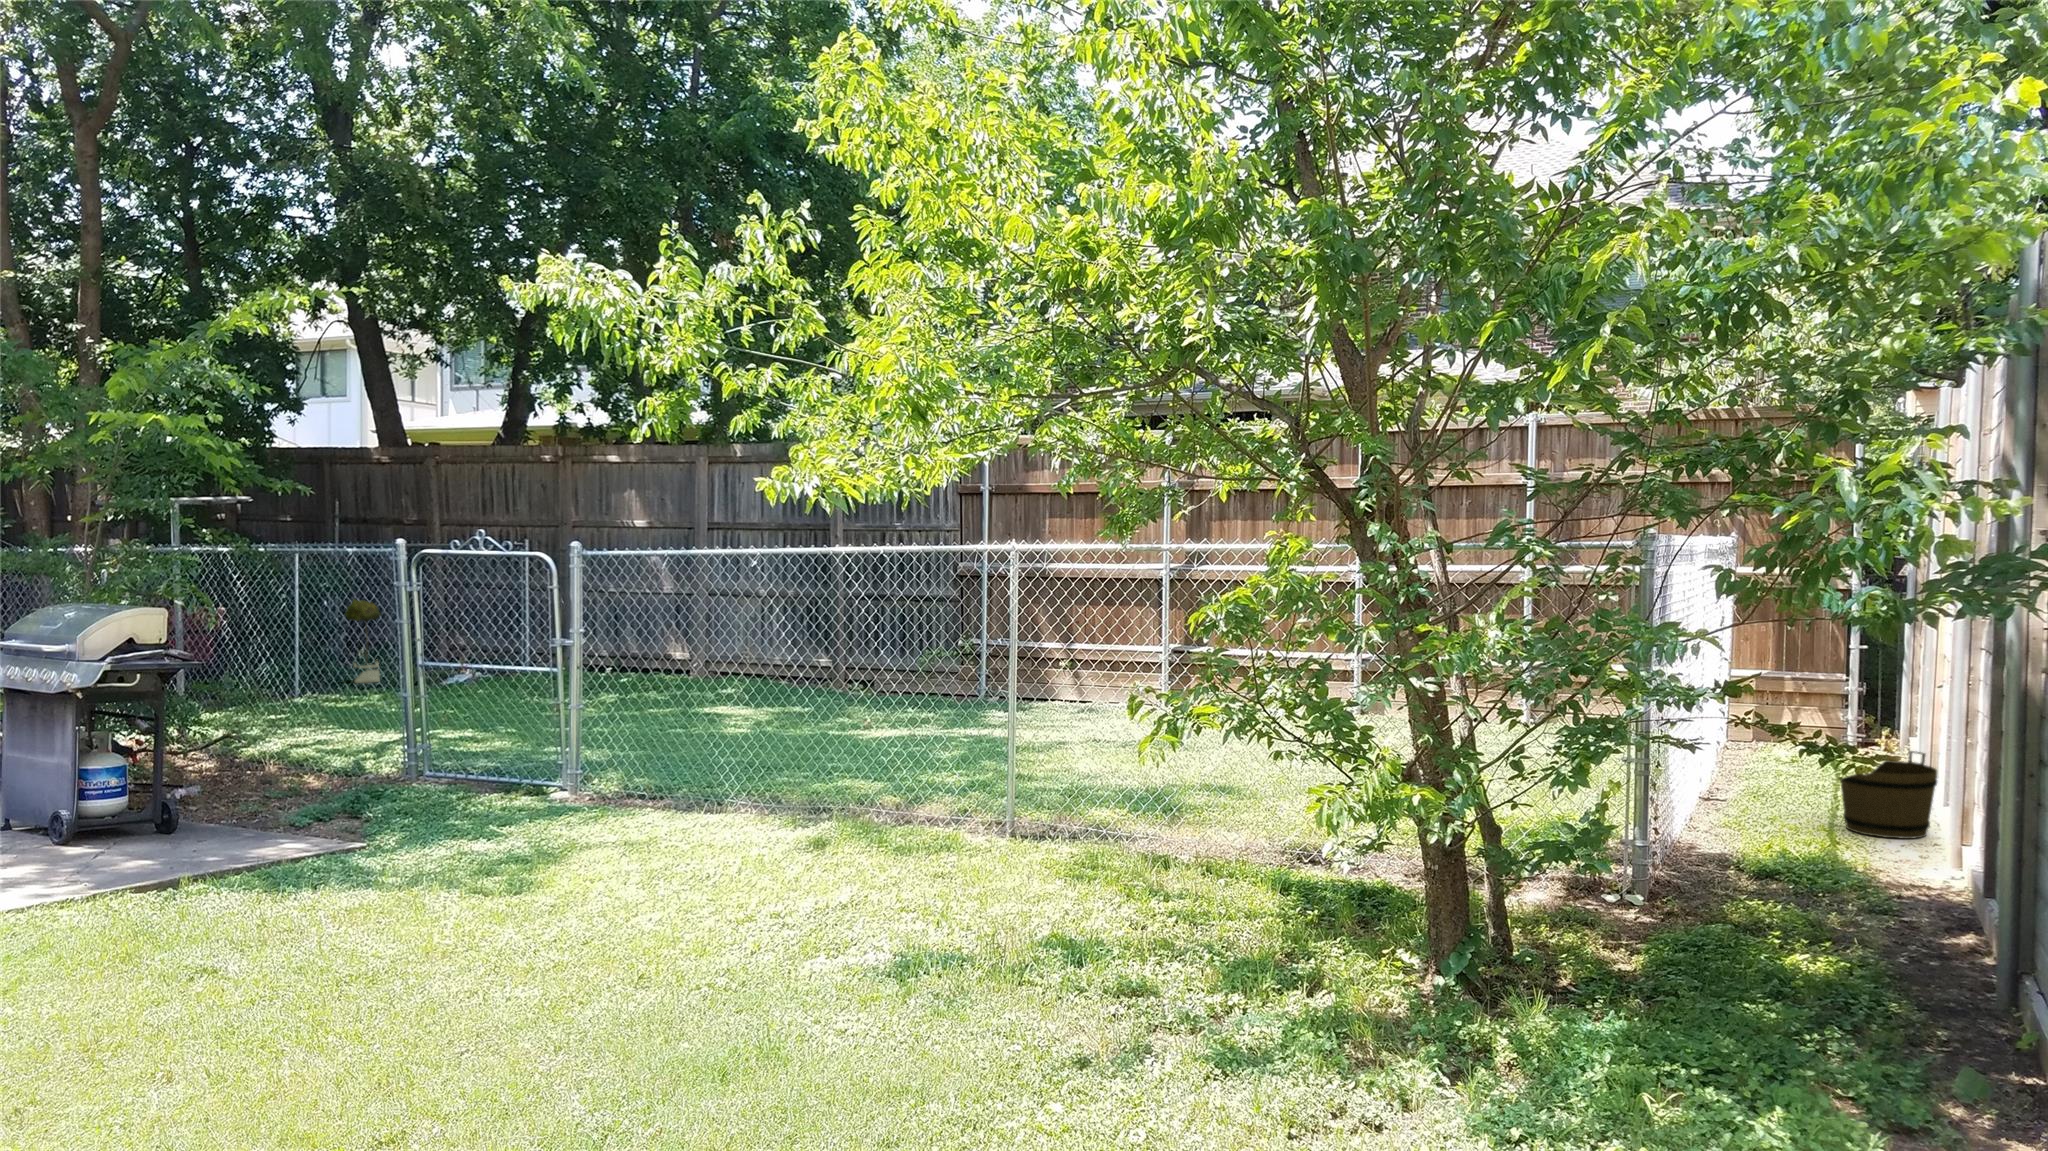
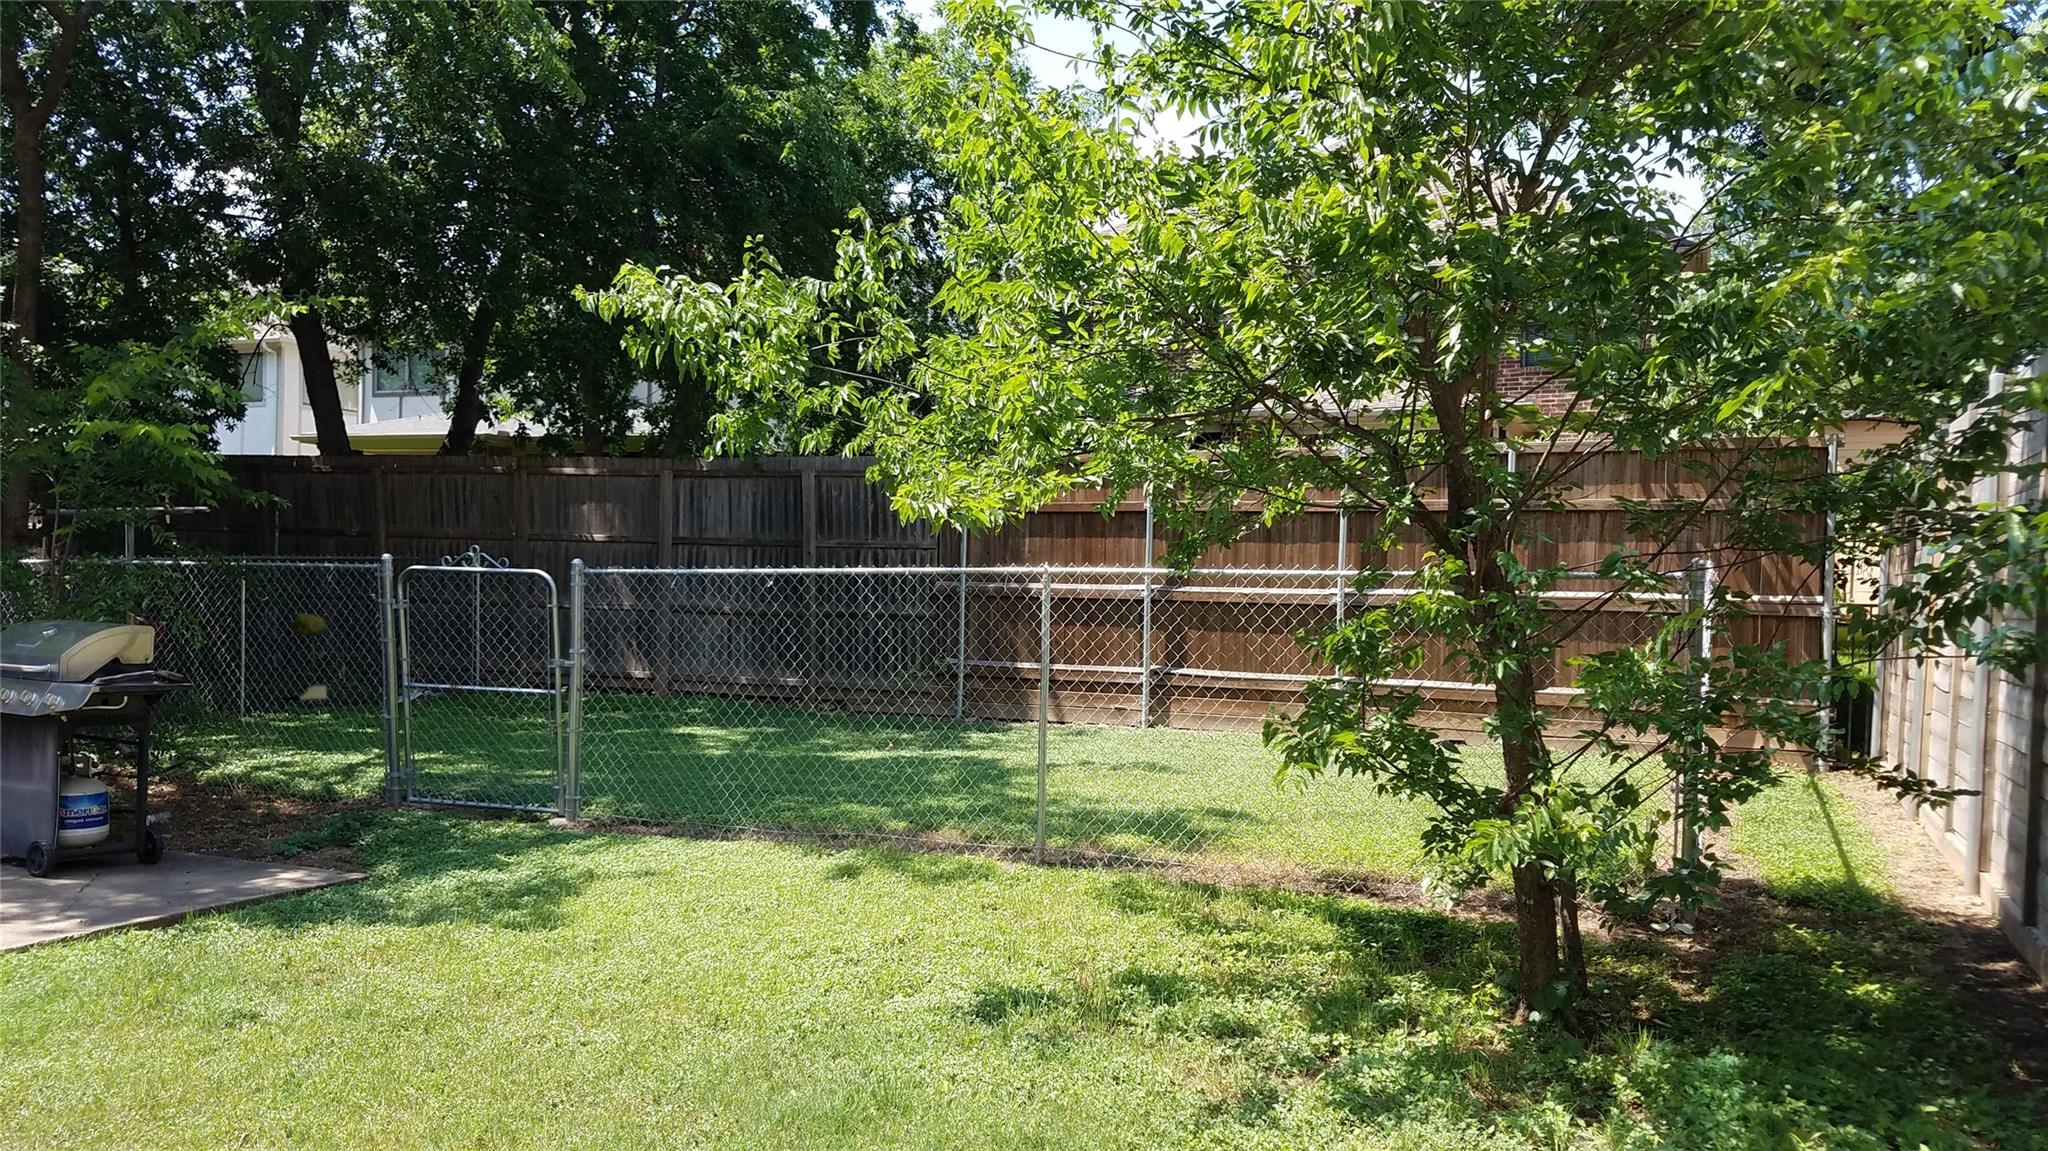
bucket: present [1840,751,1937,839] -> none [1846,780,1943,866]

